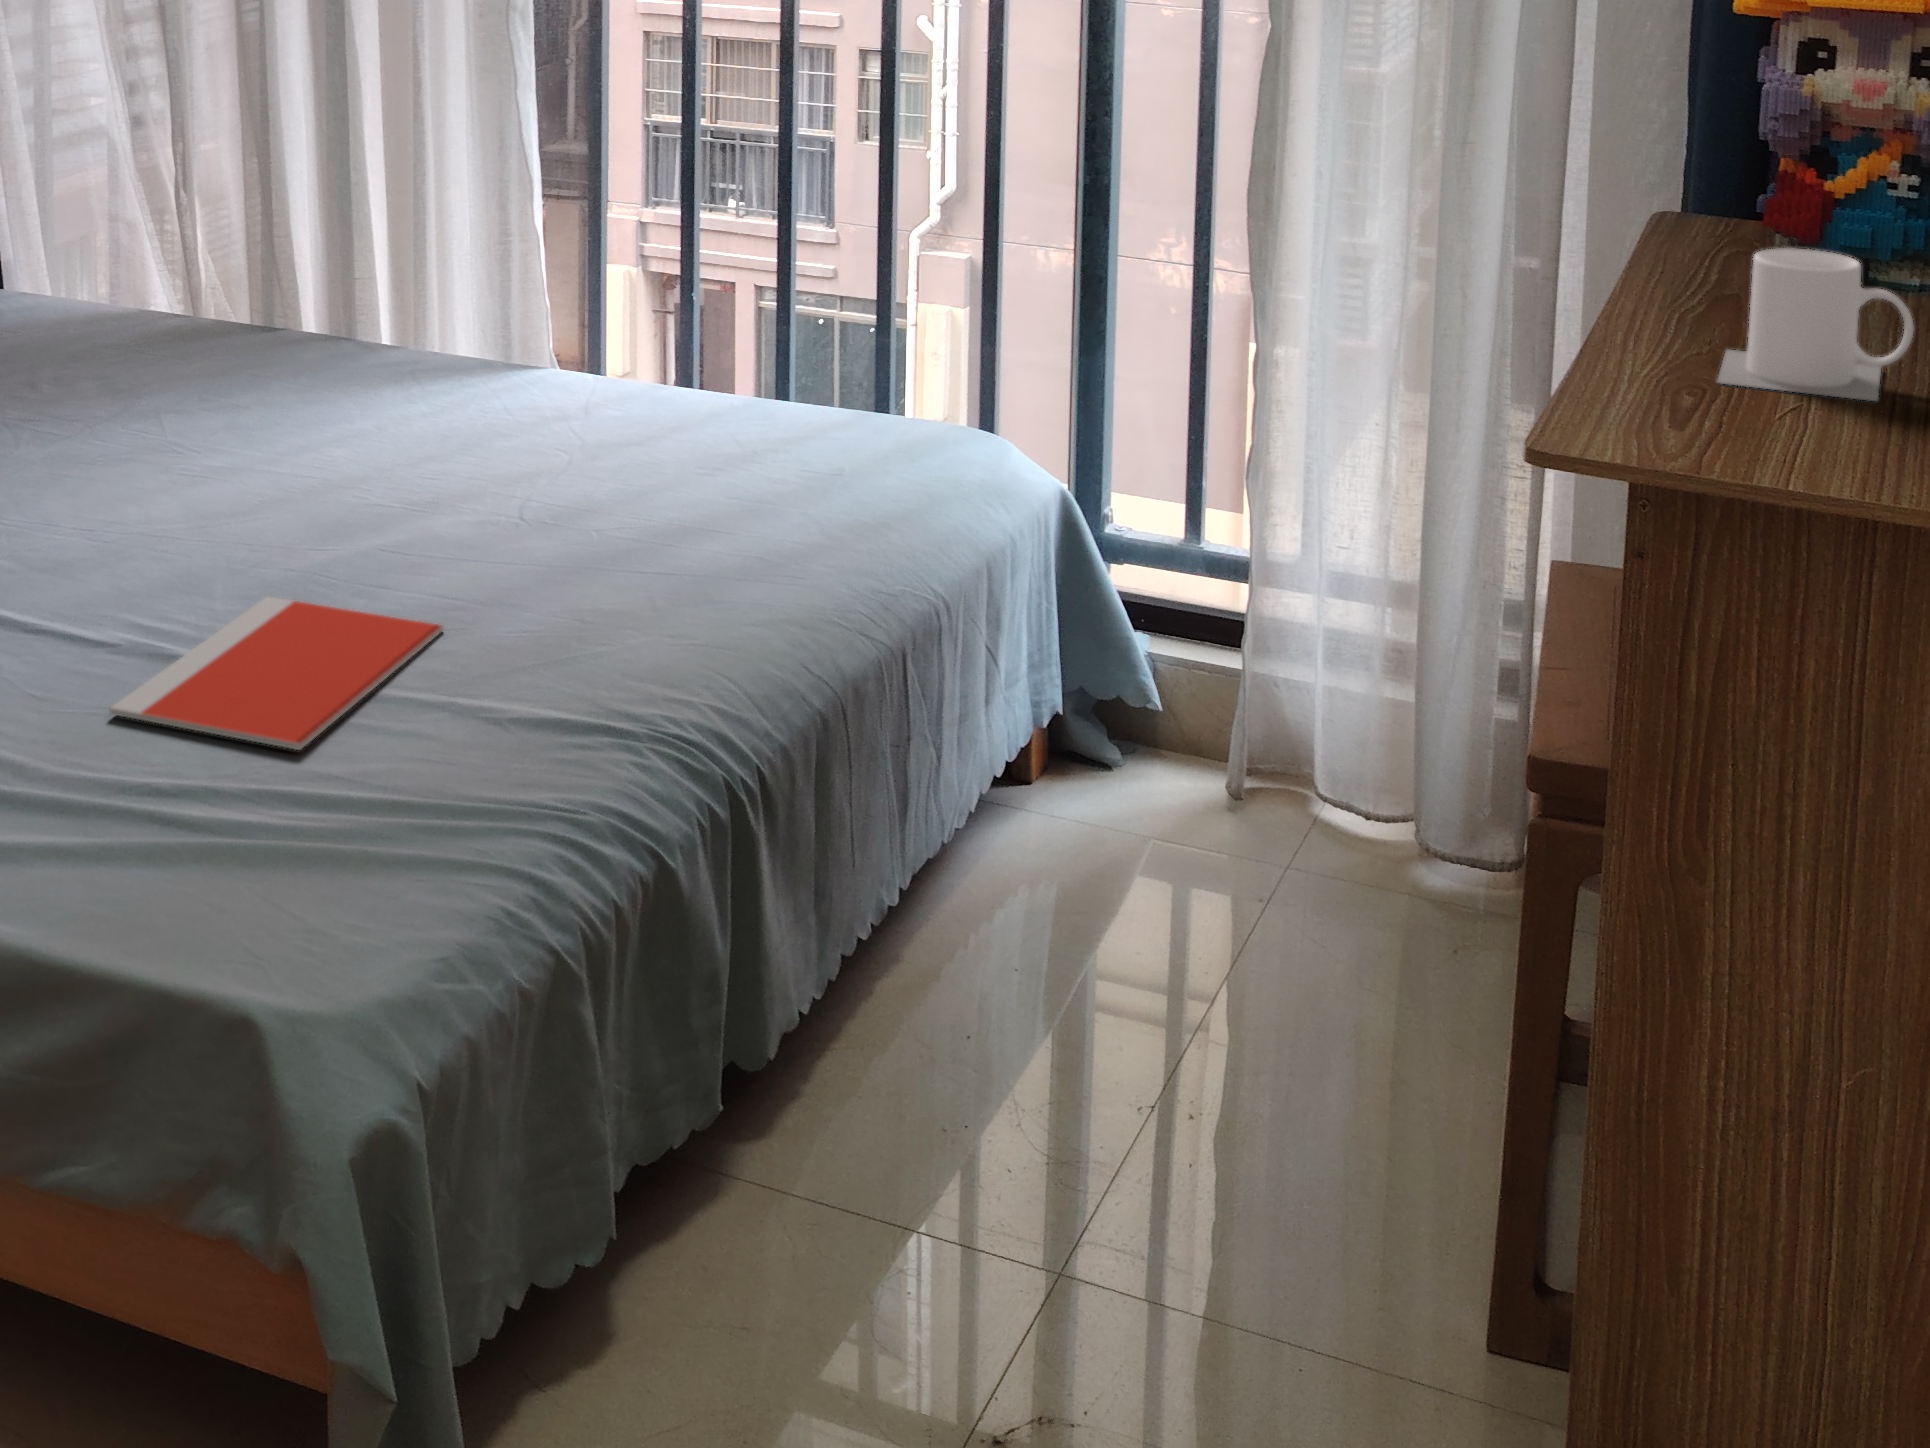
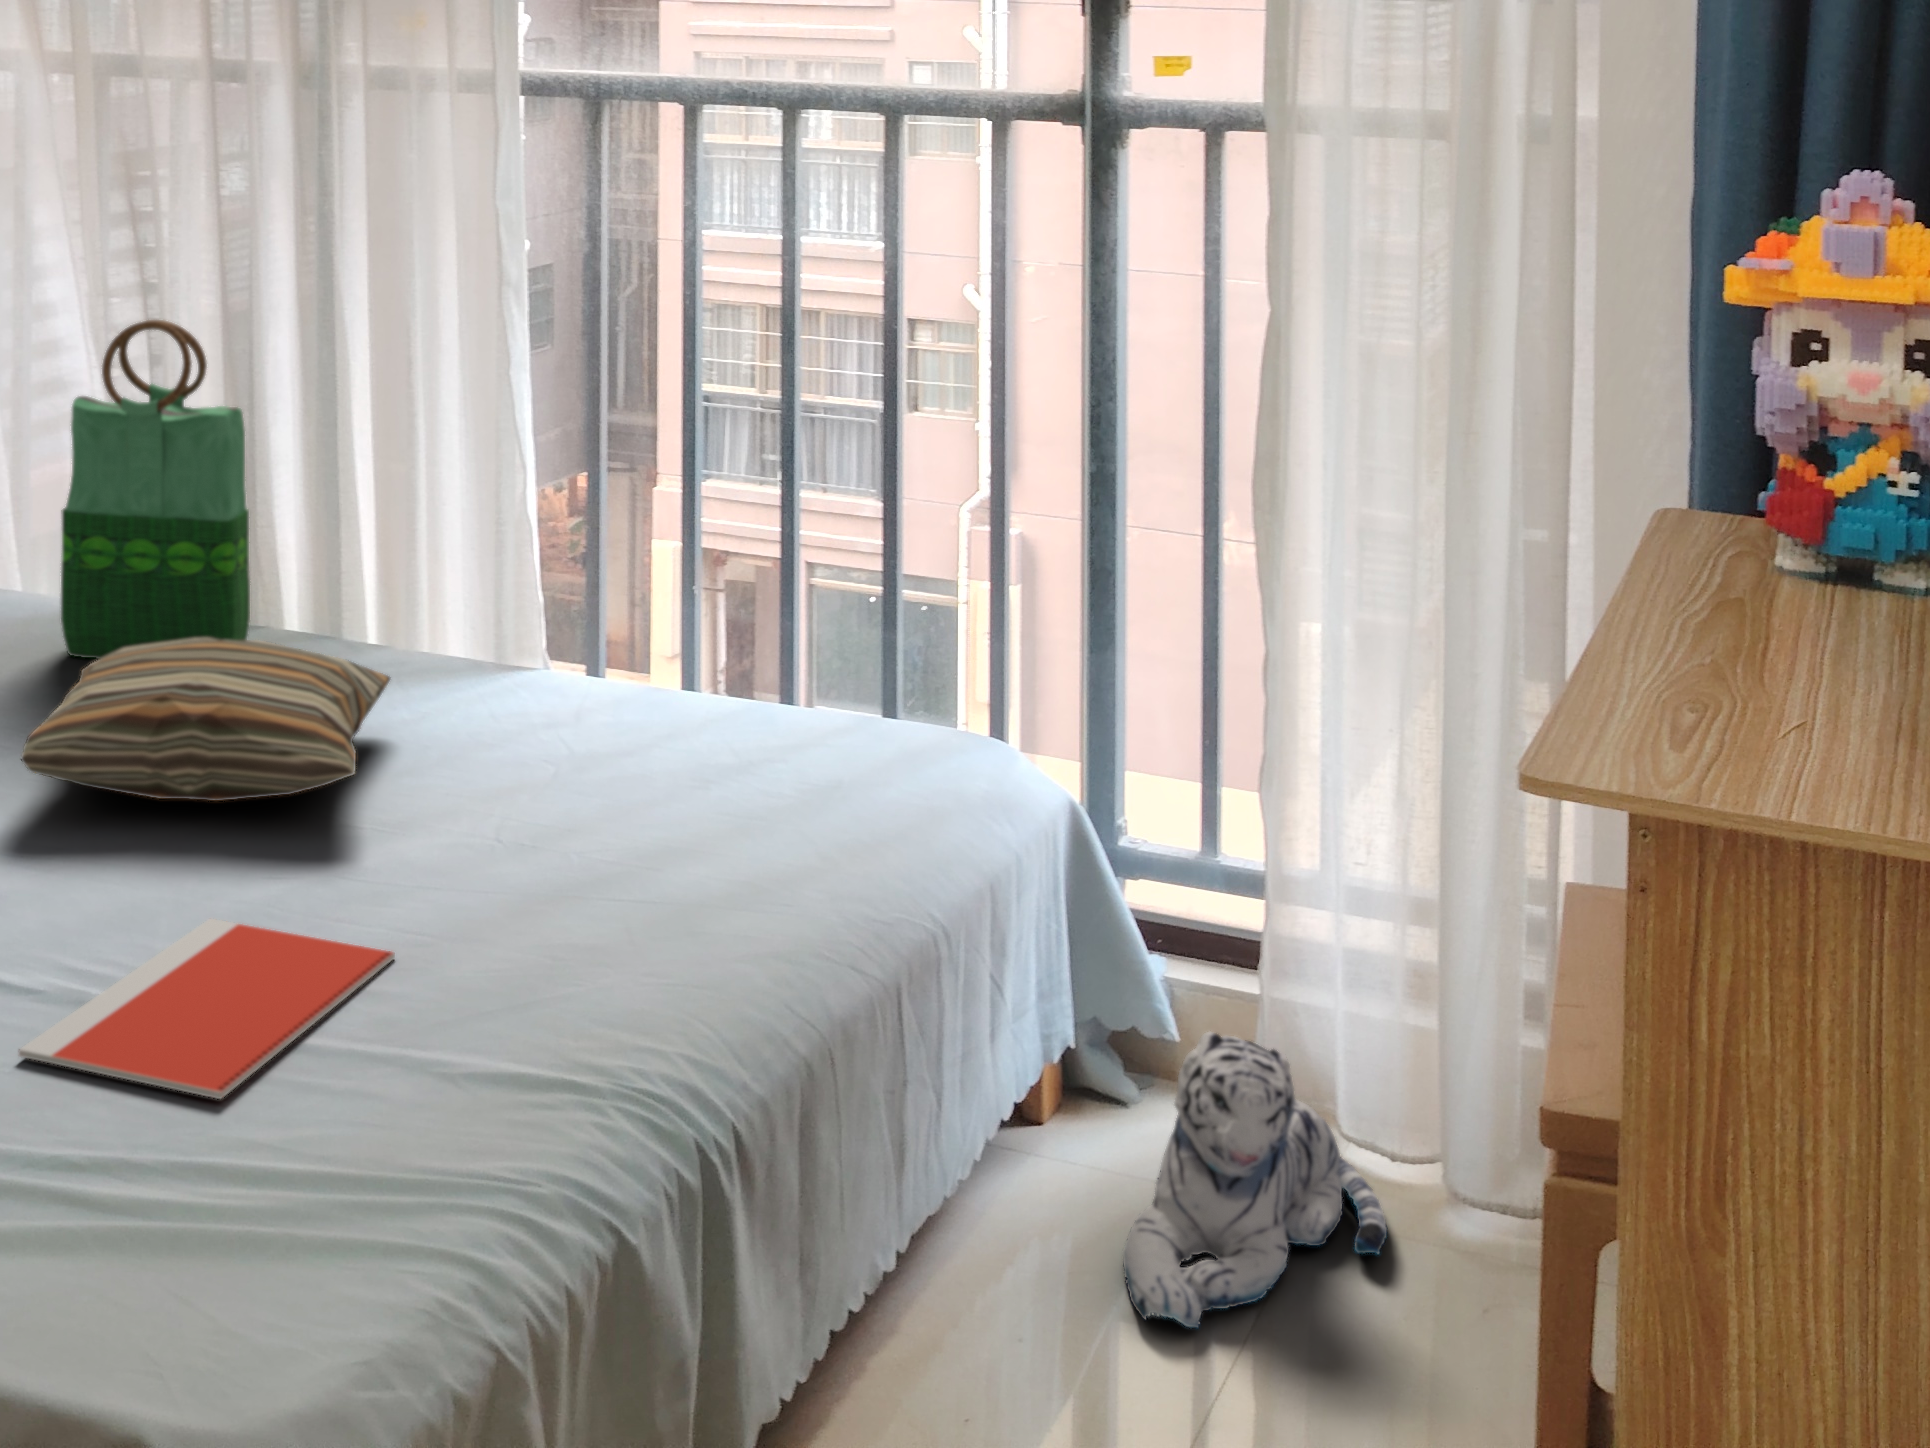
tote bag: none [89,46,270,374] -> present [61,320,250,659]
mug: present [1717,248,1913,401] -> none [1712,552,1914,720]
pillow: none [77,345,413,491] -> present [21,638,390,801]
plush toy: none [1114,702,1364,966] -> present [1123,1032,1387,1328]

